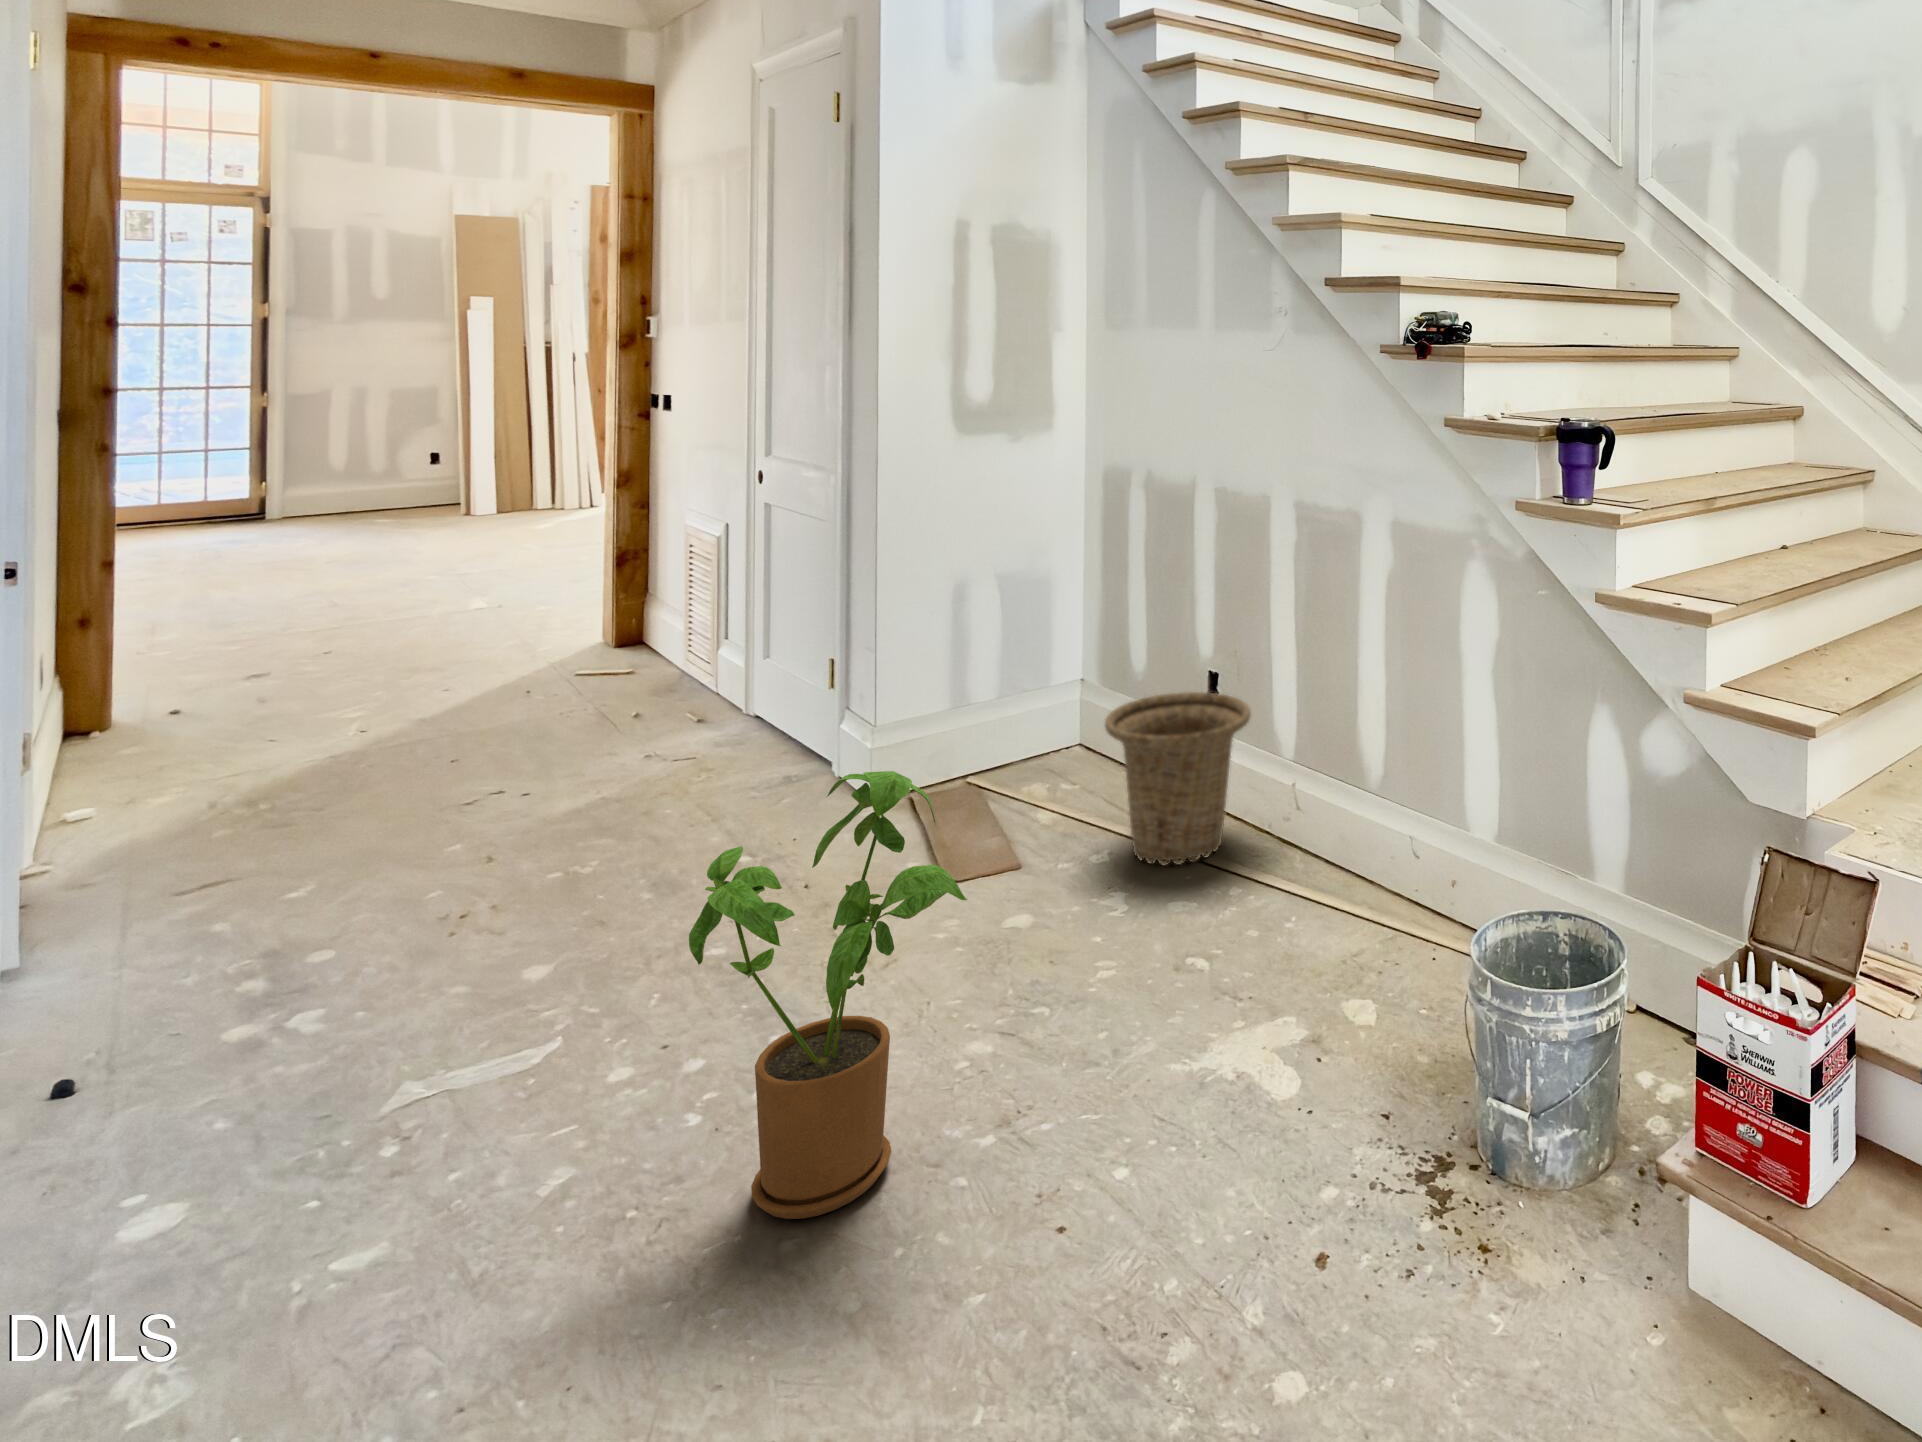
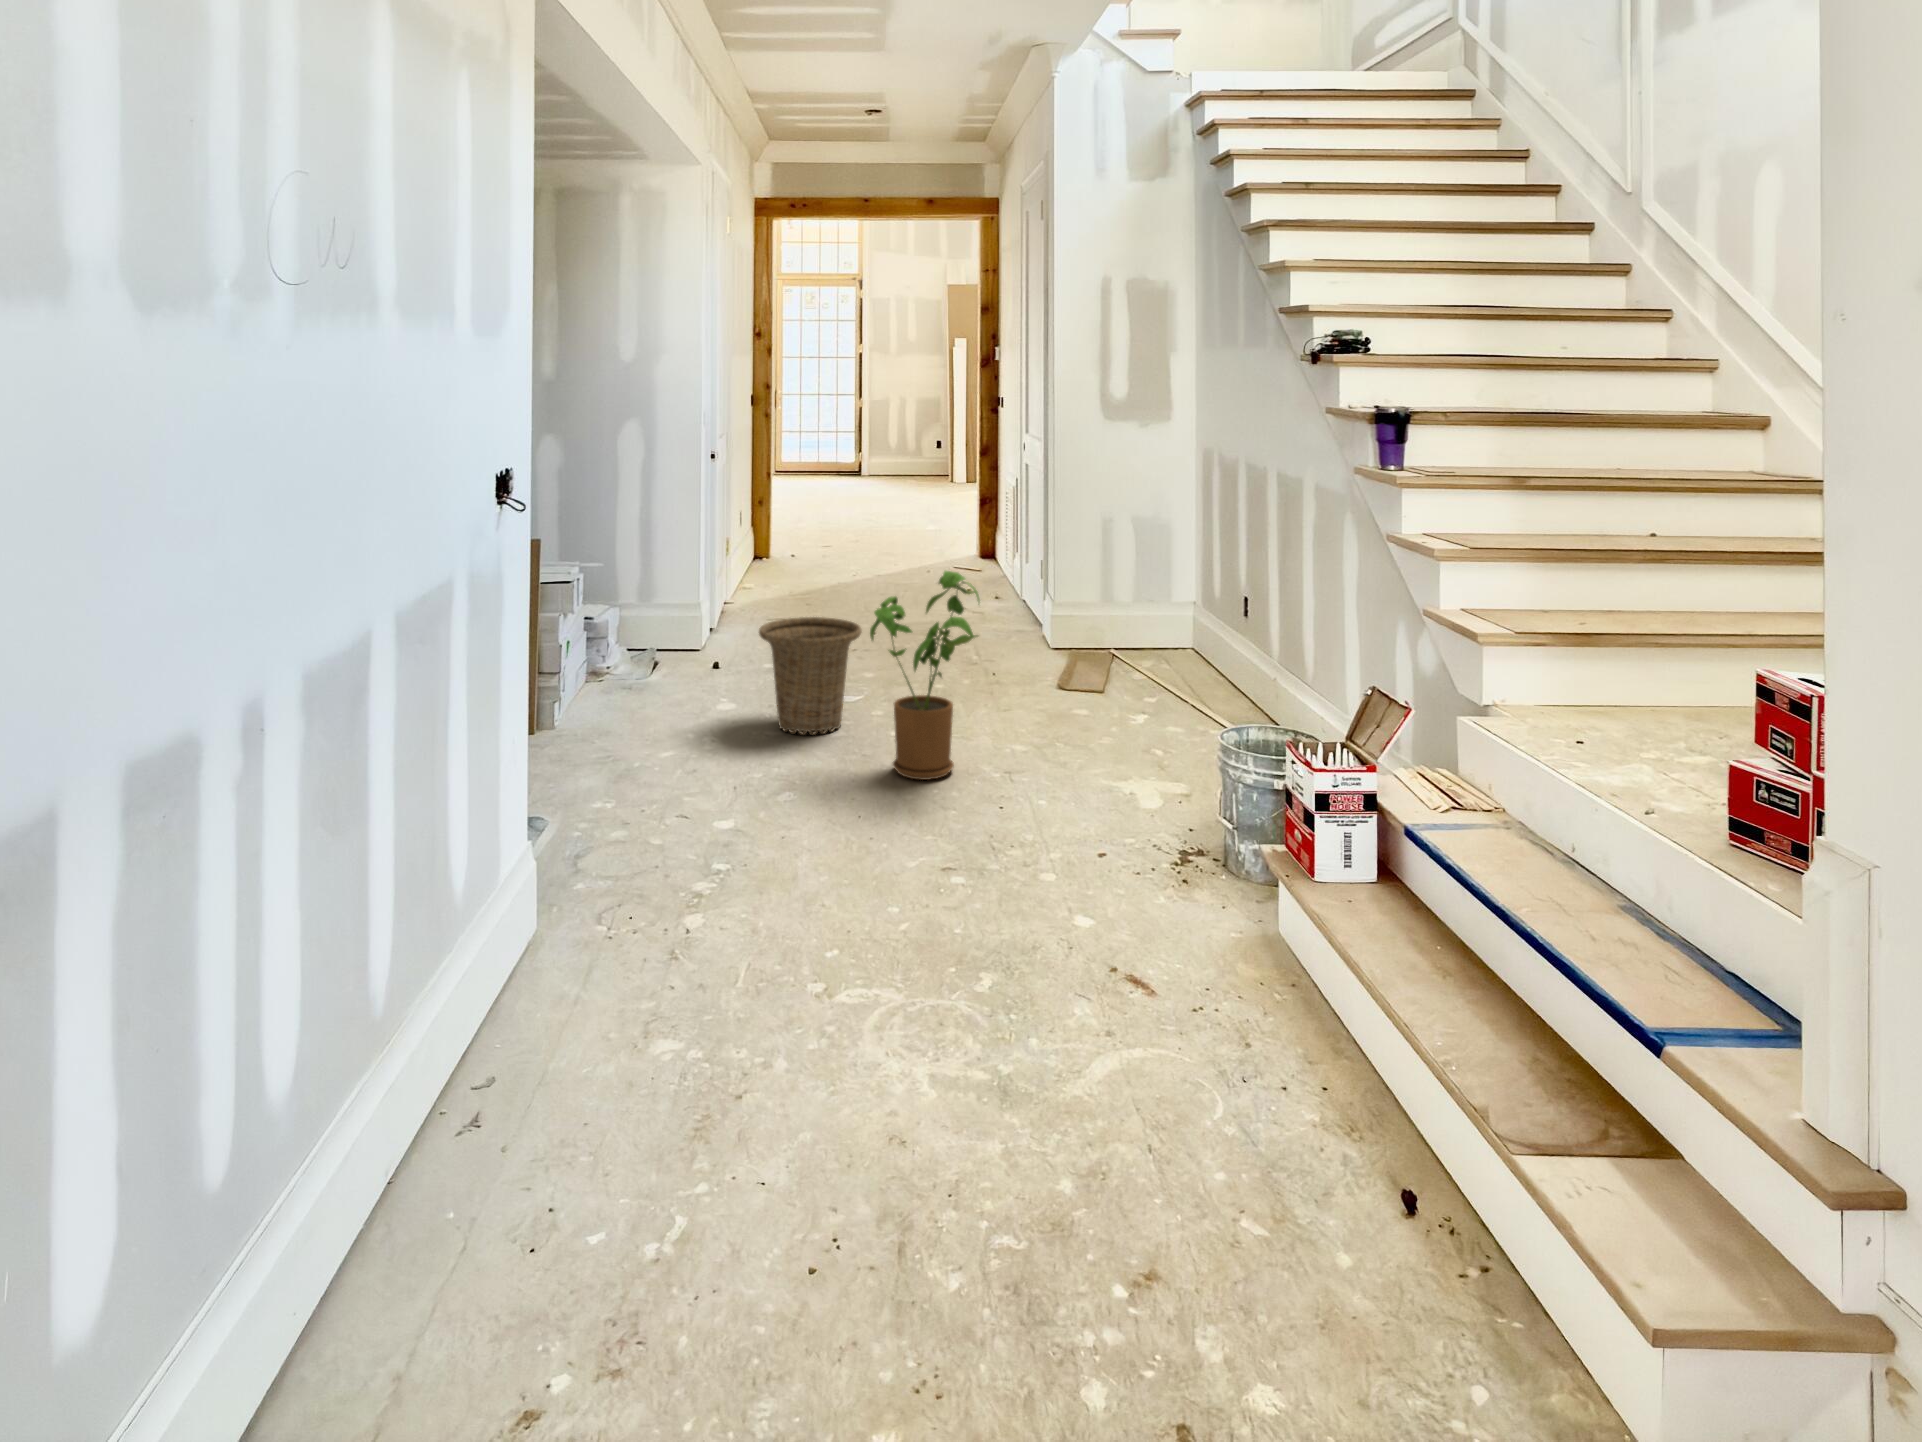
basket: present [1105,692,1251,865] -> present [759,617,861,735]

